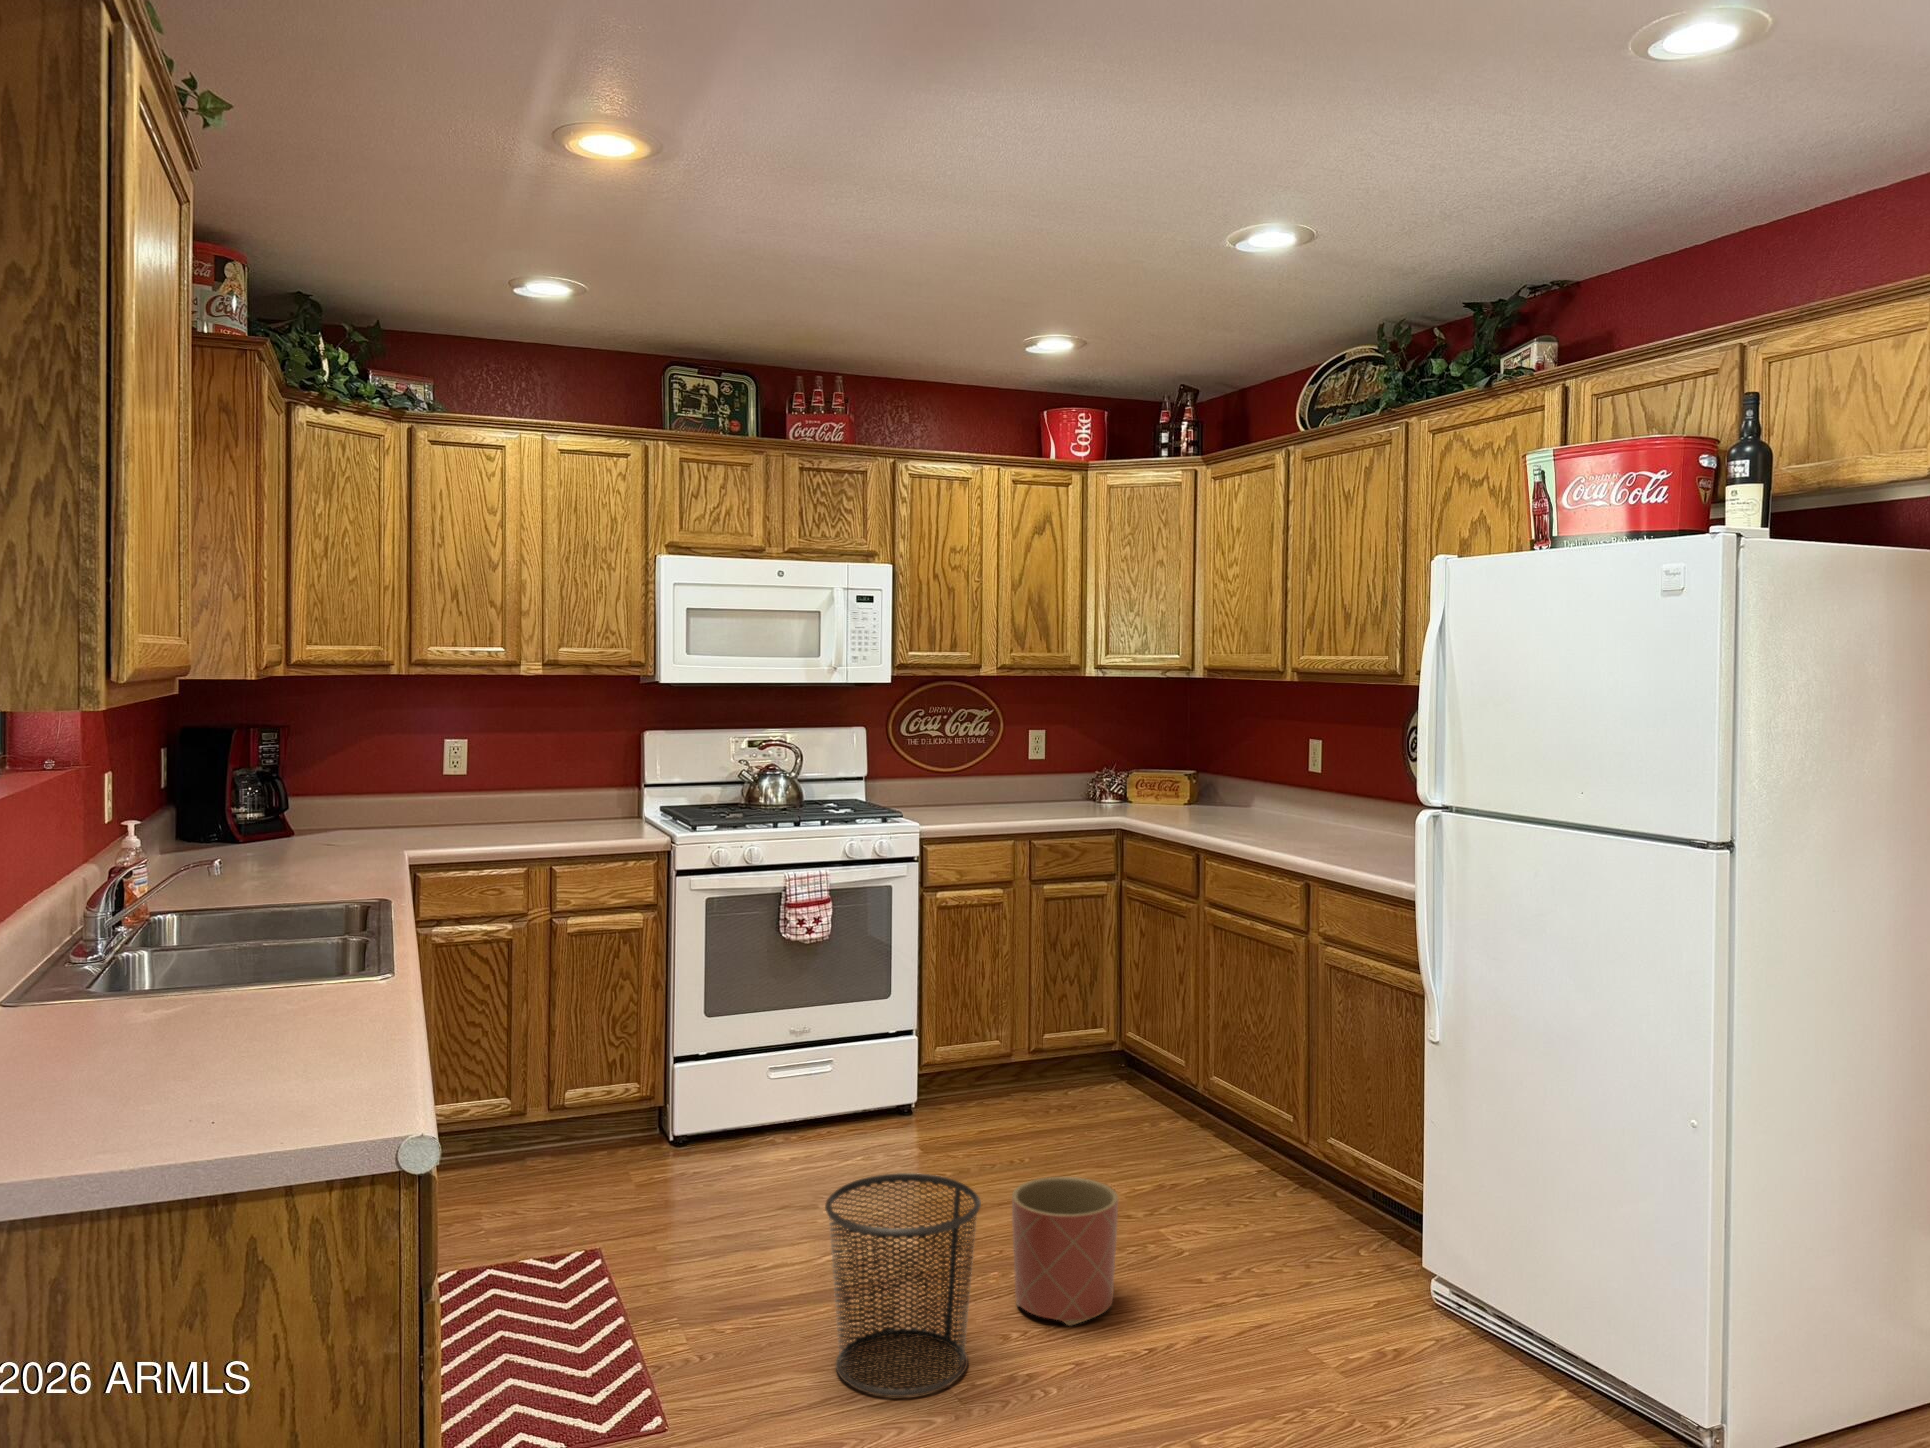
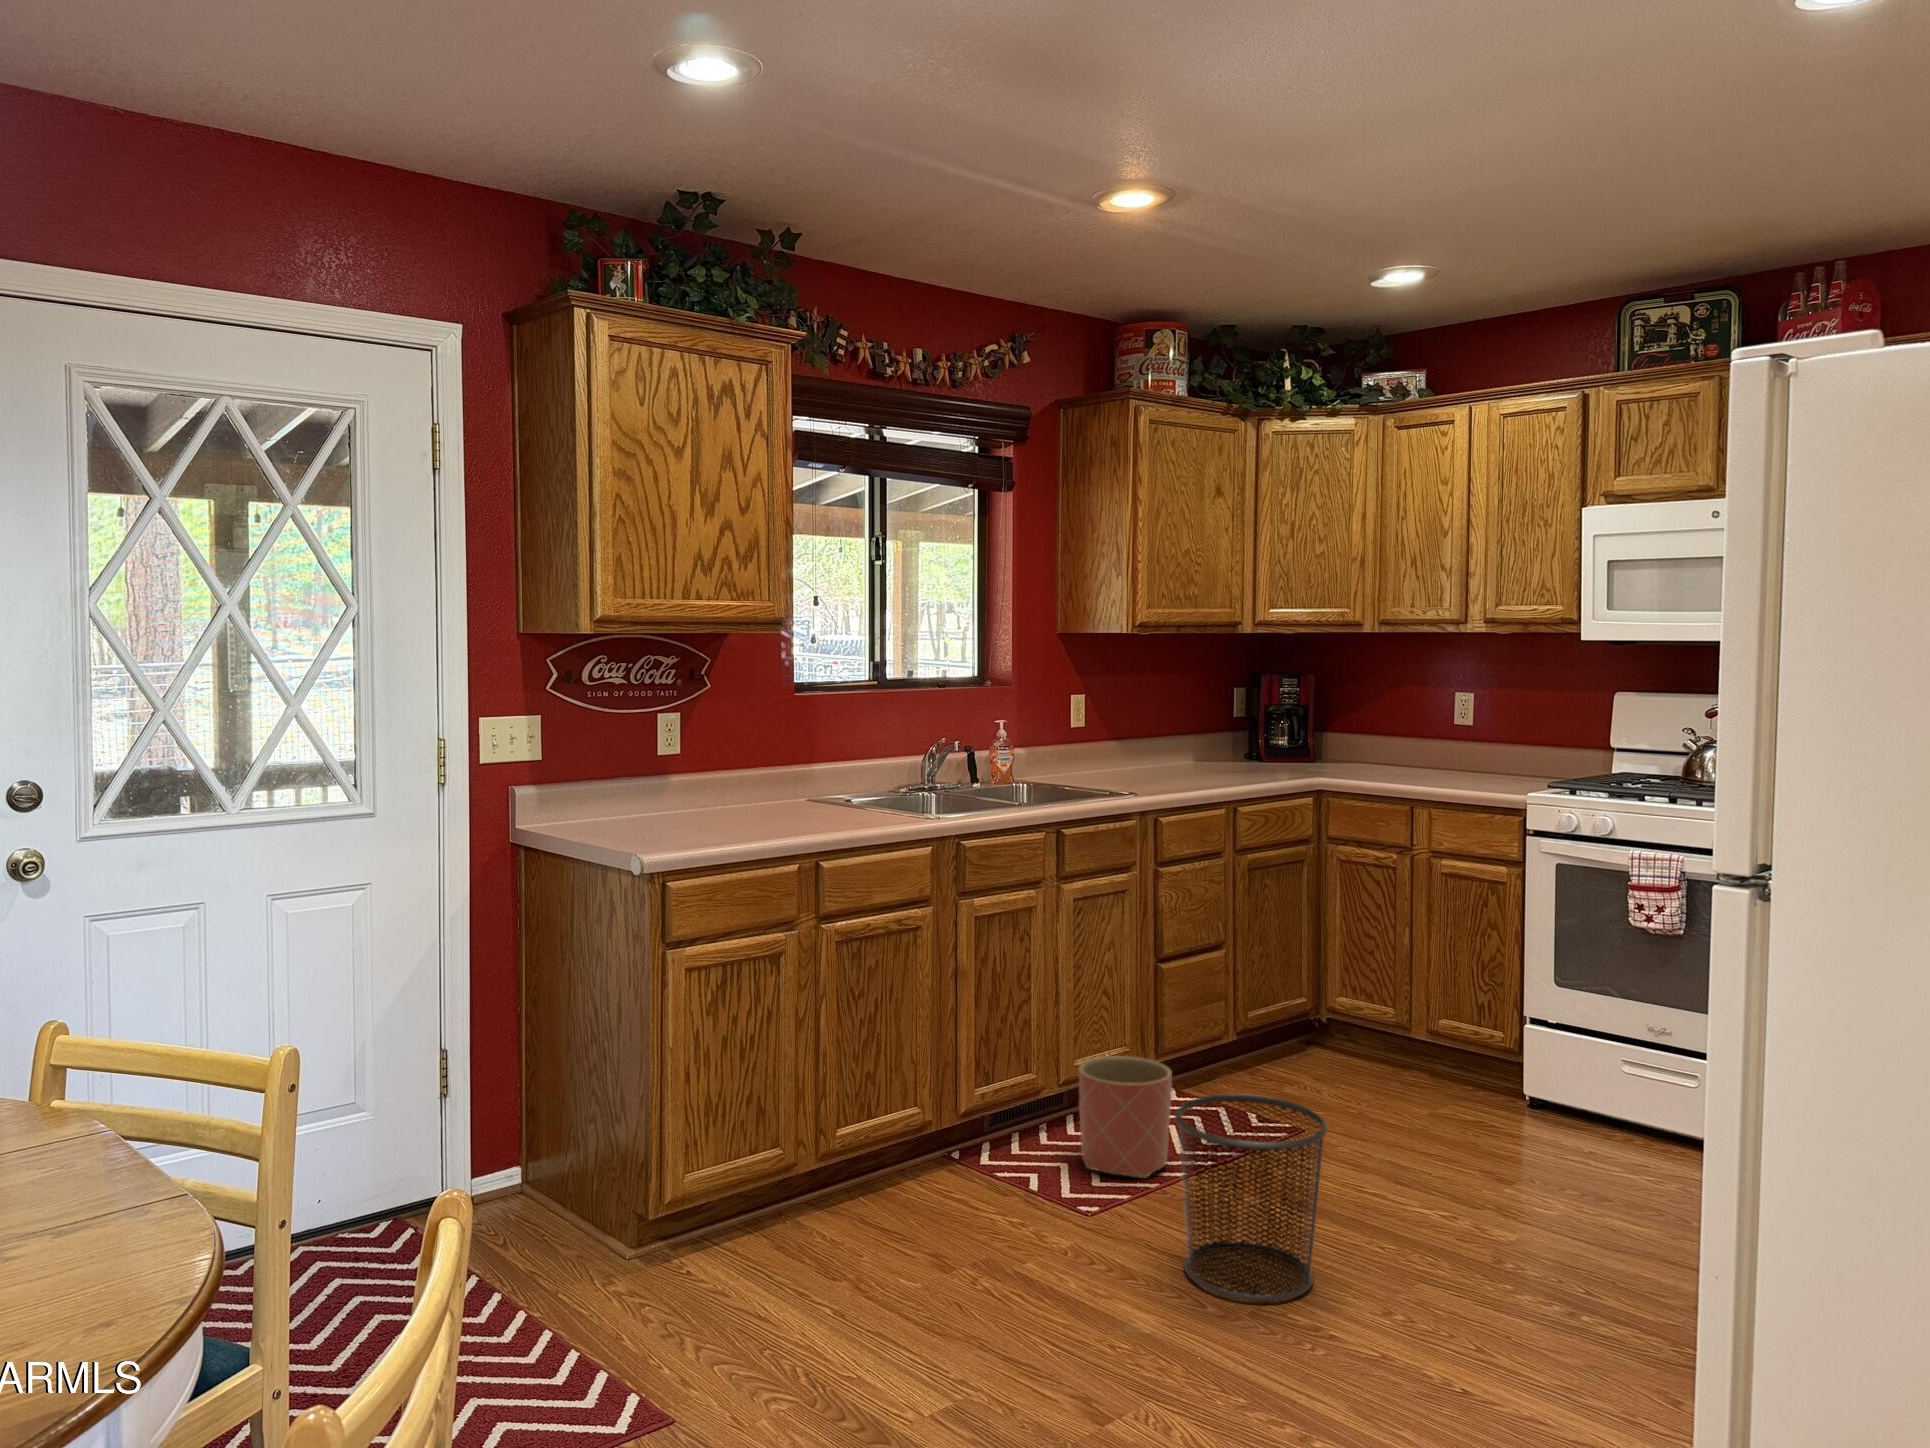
planter: present [1012,1177,1118,1326] -> present [1078,1056,1172,1178]

